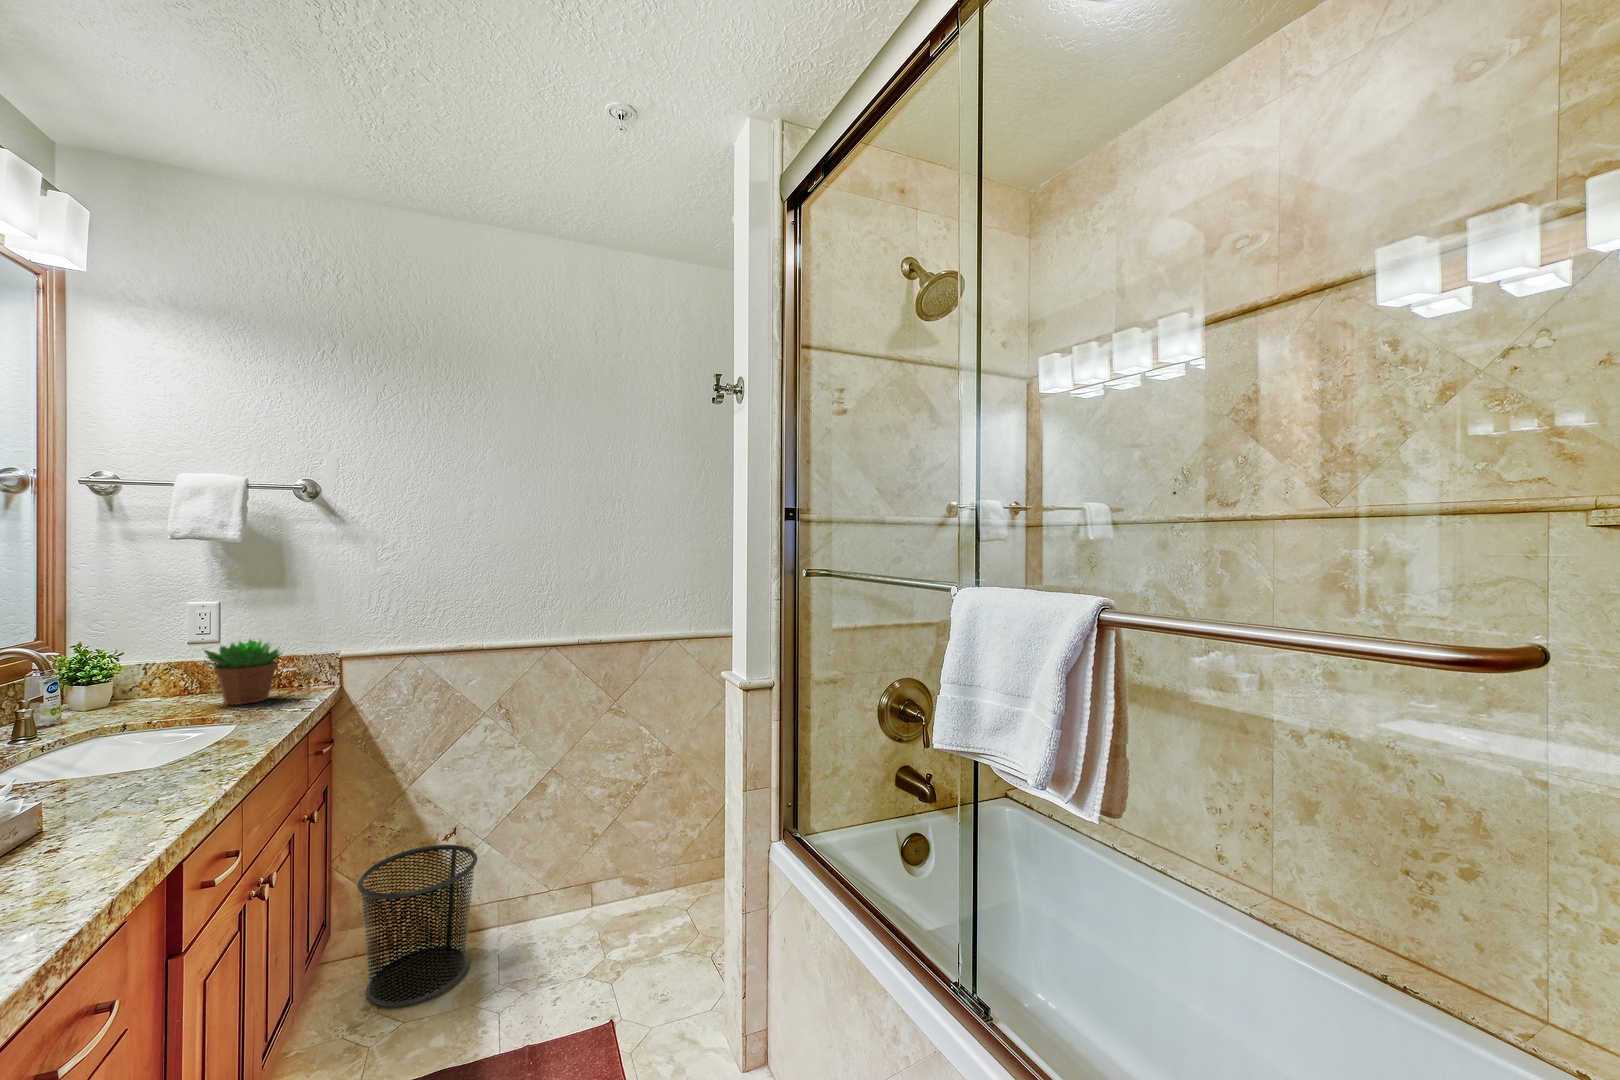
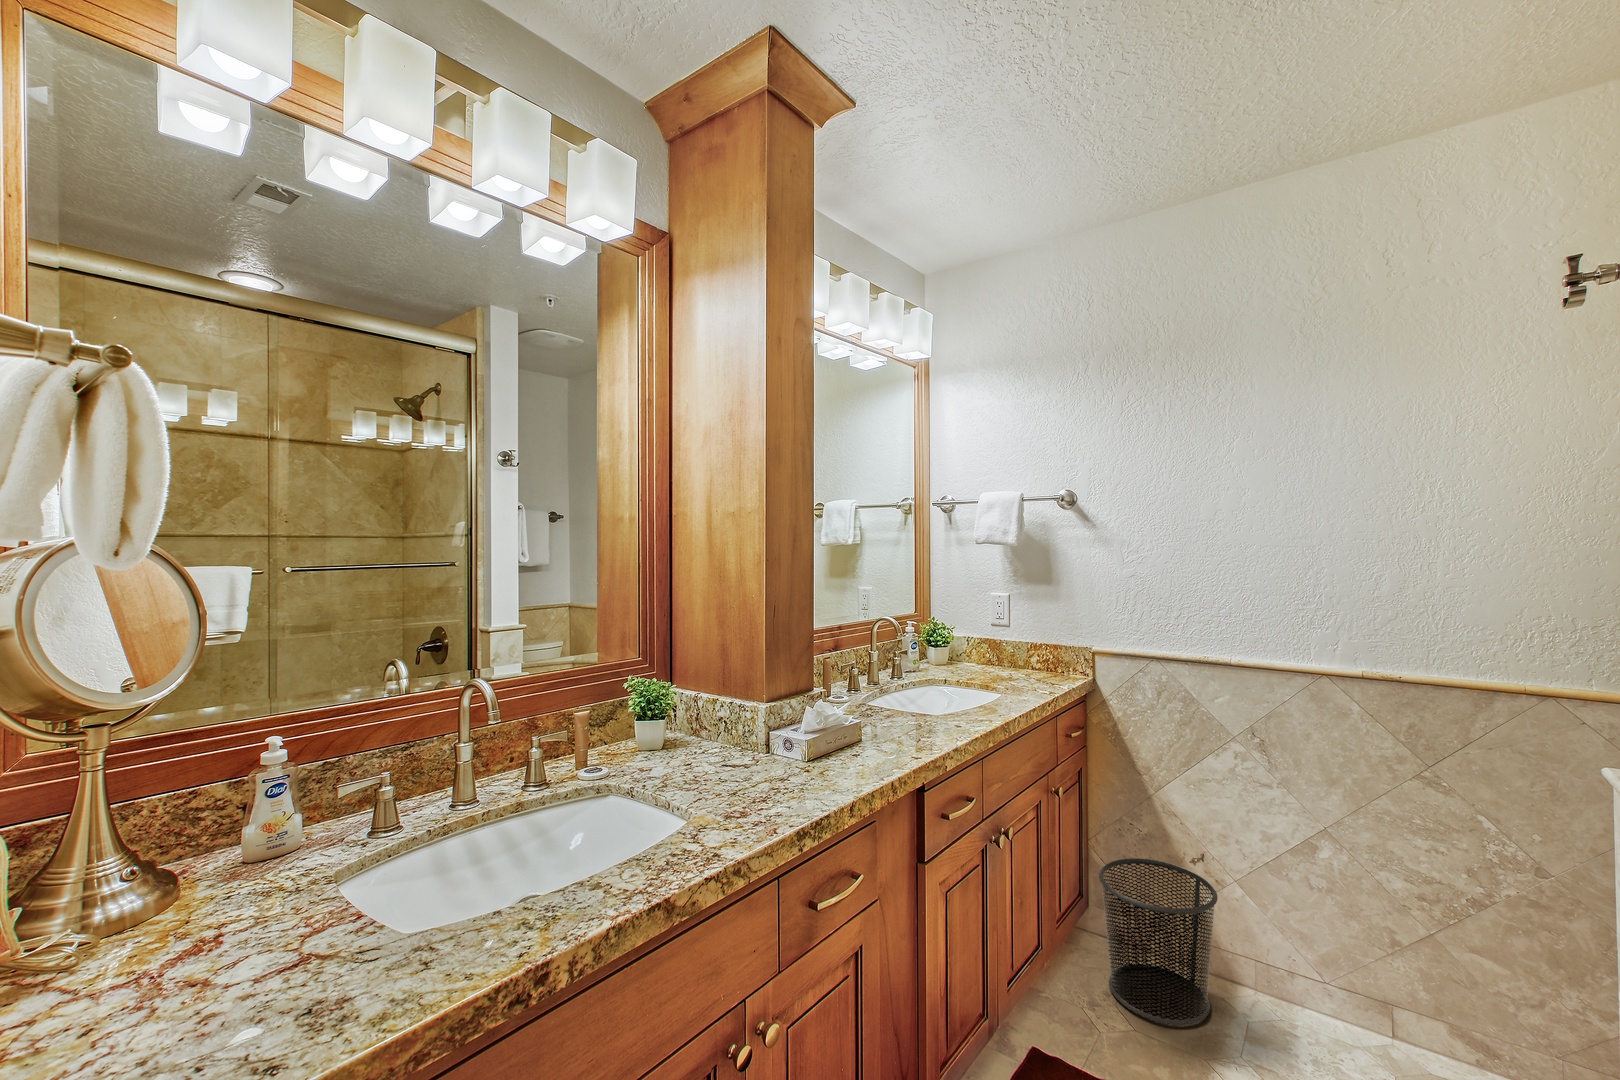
succulent plant: present [204,639,281,705] -> none [993,625,1045,680]

